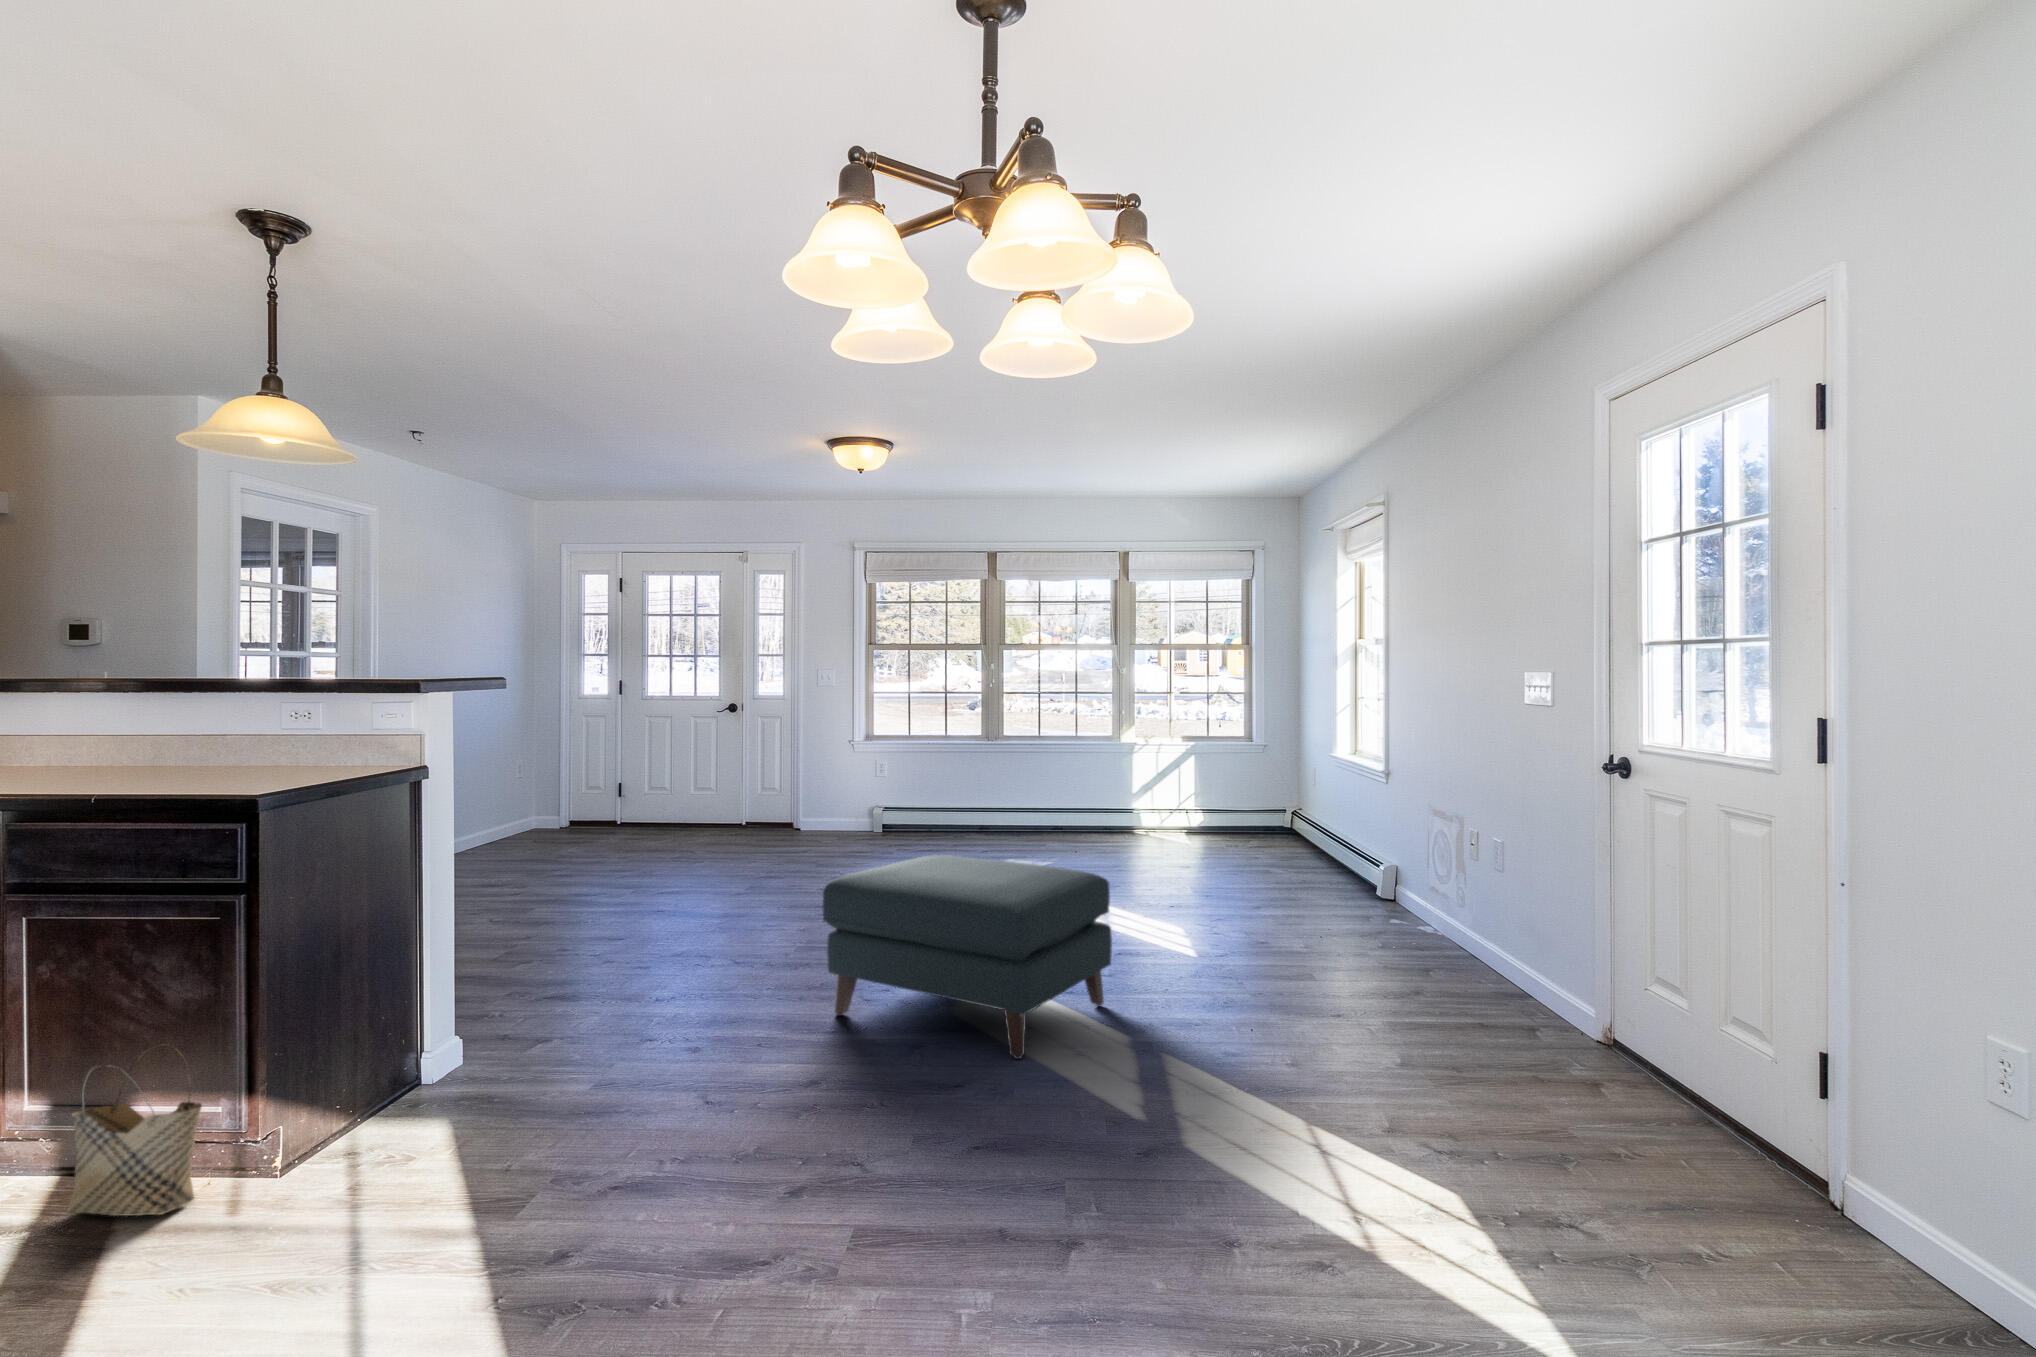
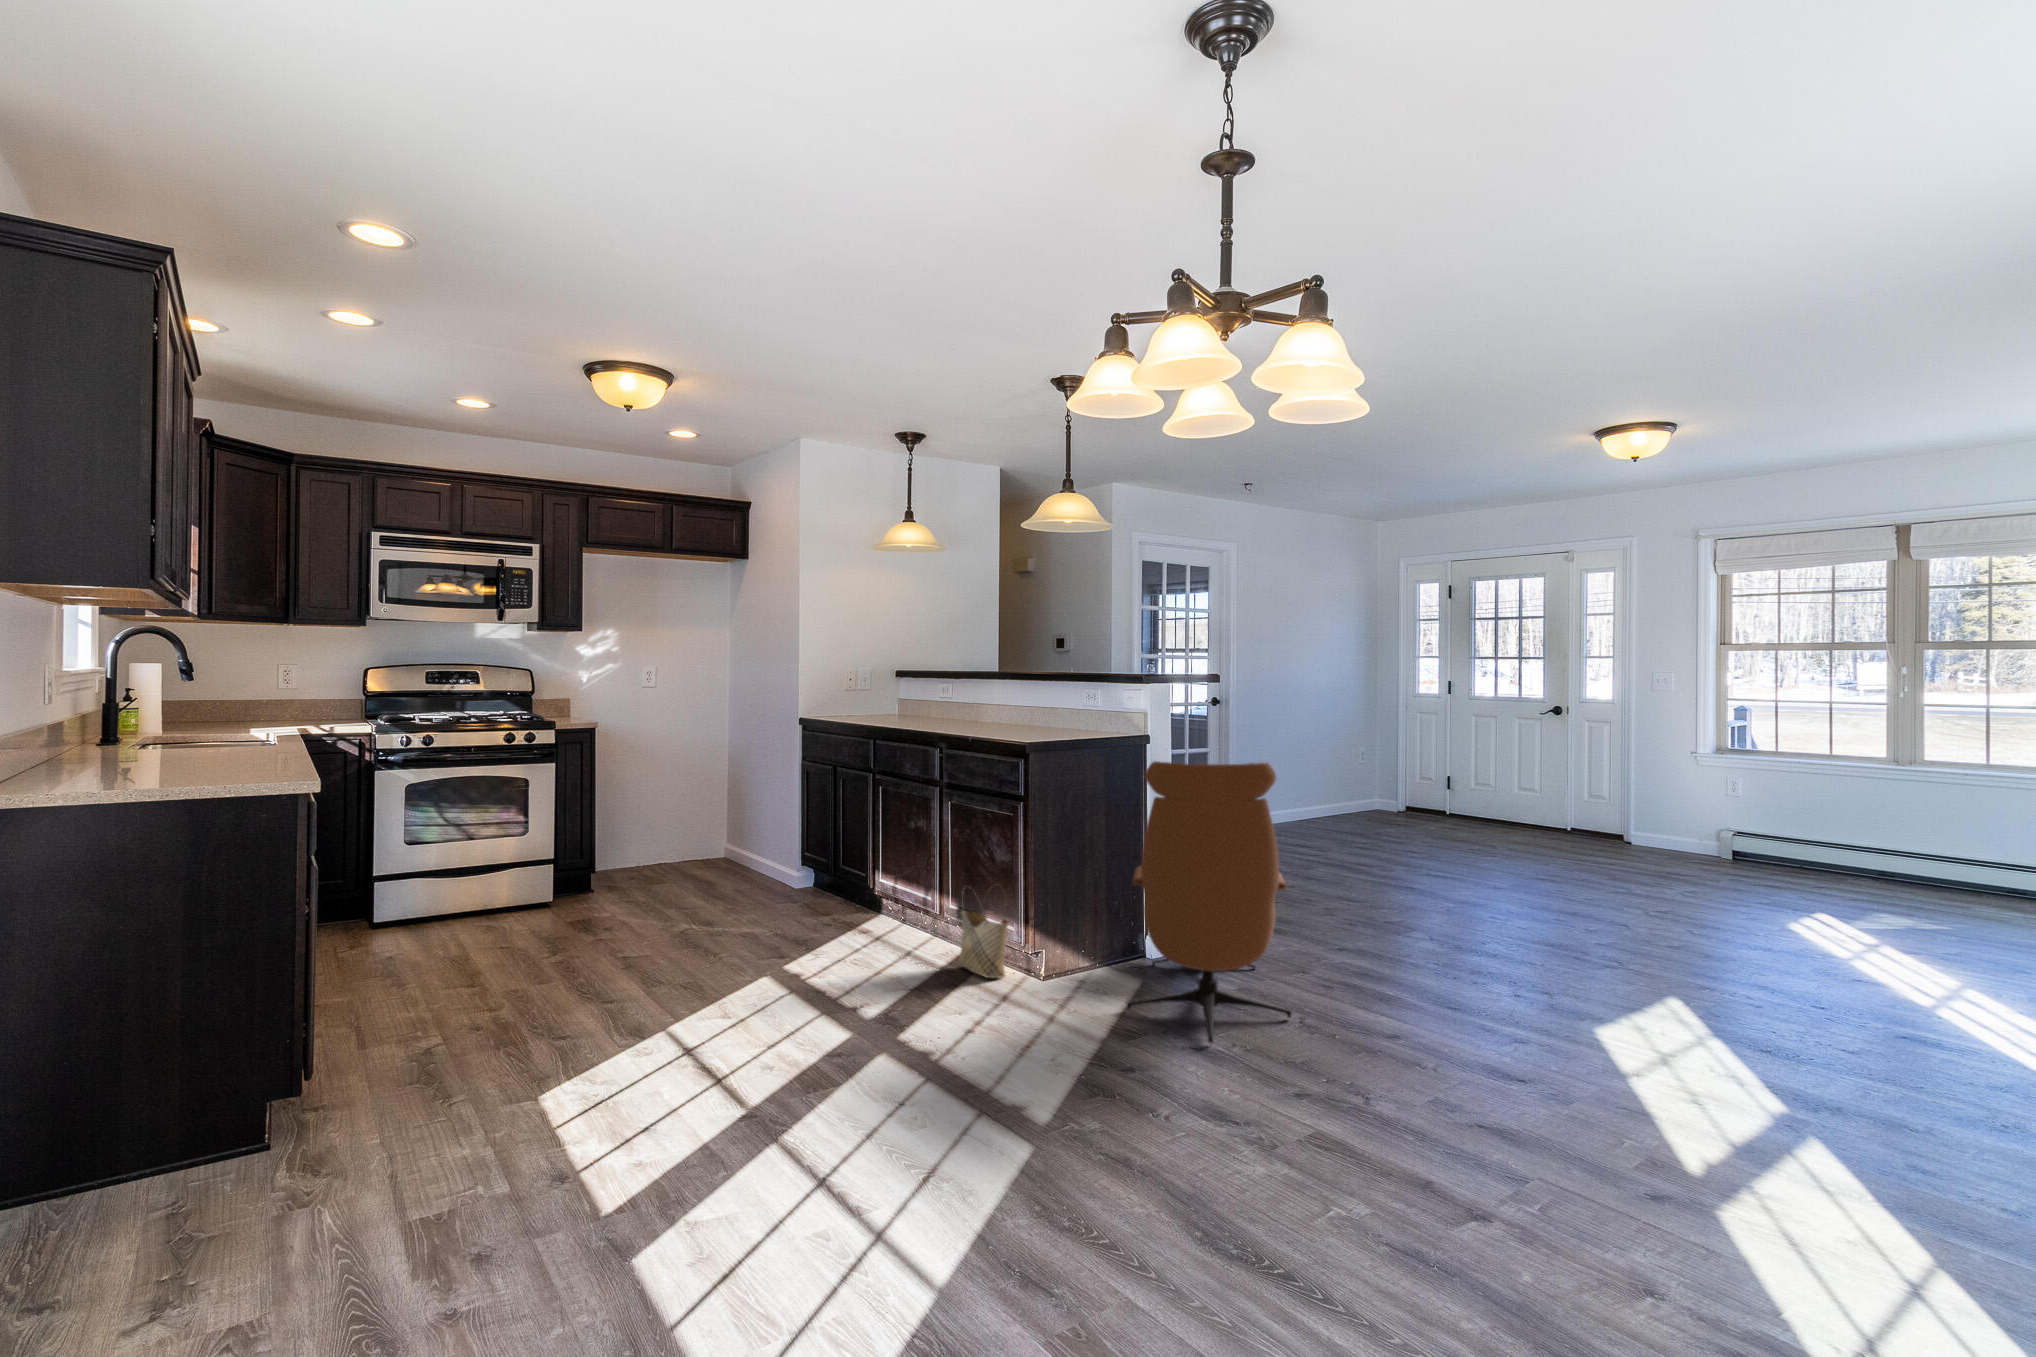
lounge chair: none [442,790,714,1172] -> present [1127,761,1292,1043]
ottoman: present [823,855,1112,1059] -> none [1459,867,1815,1088]

